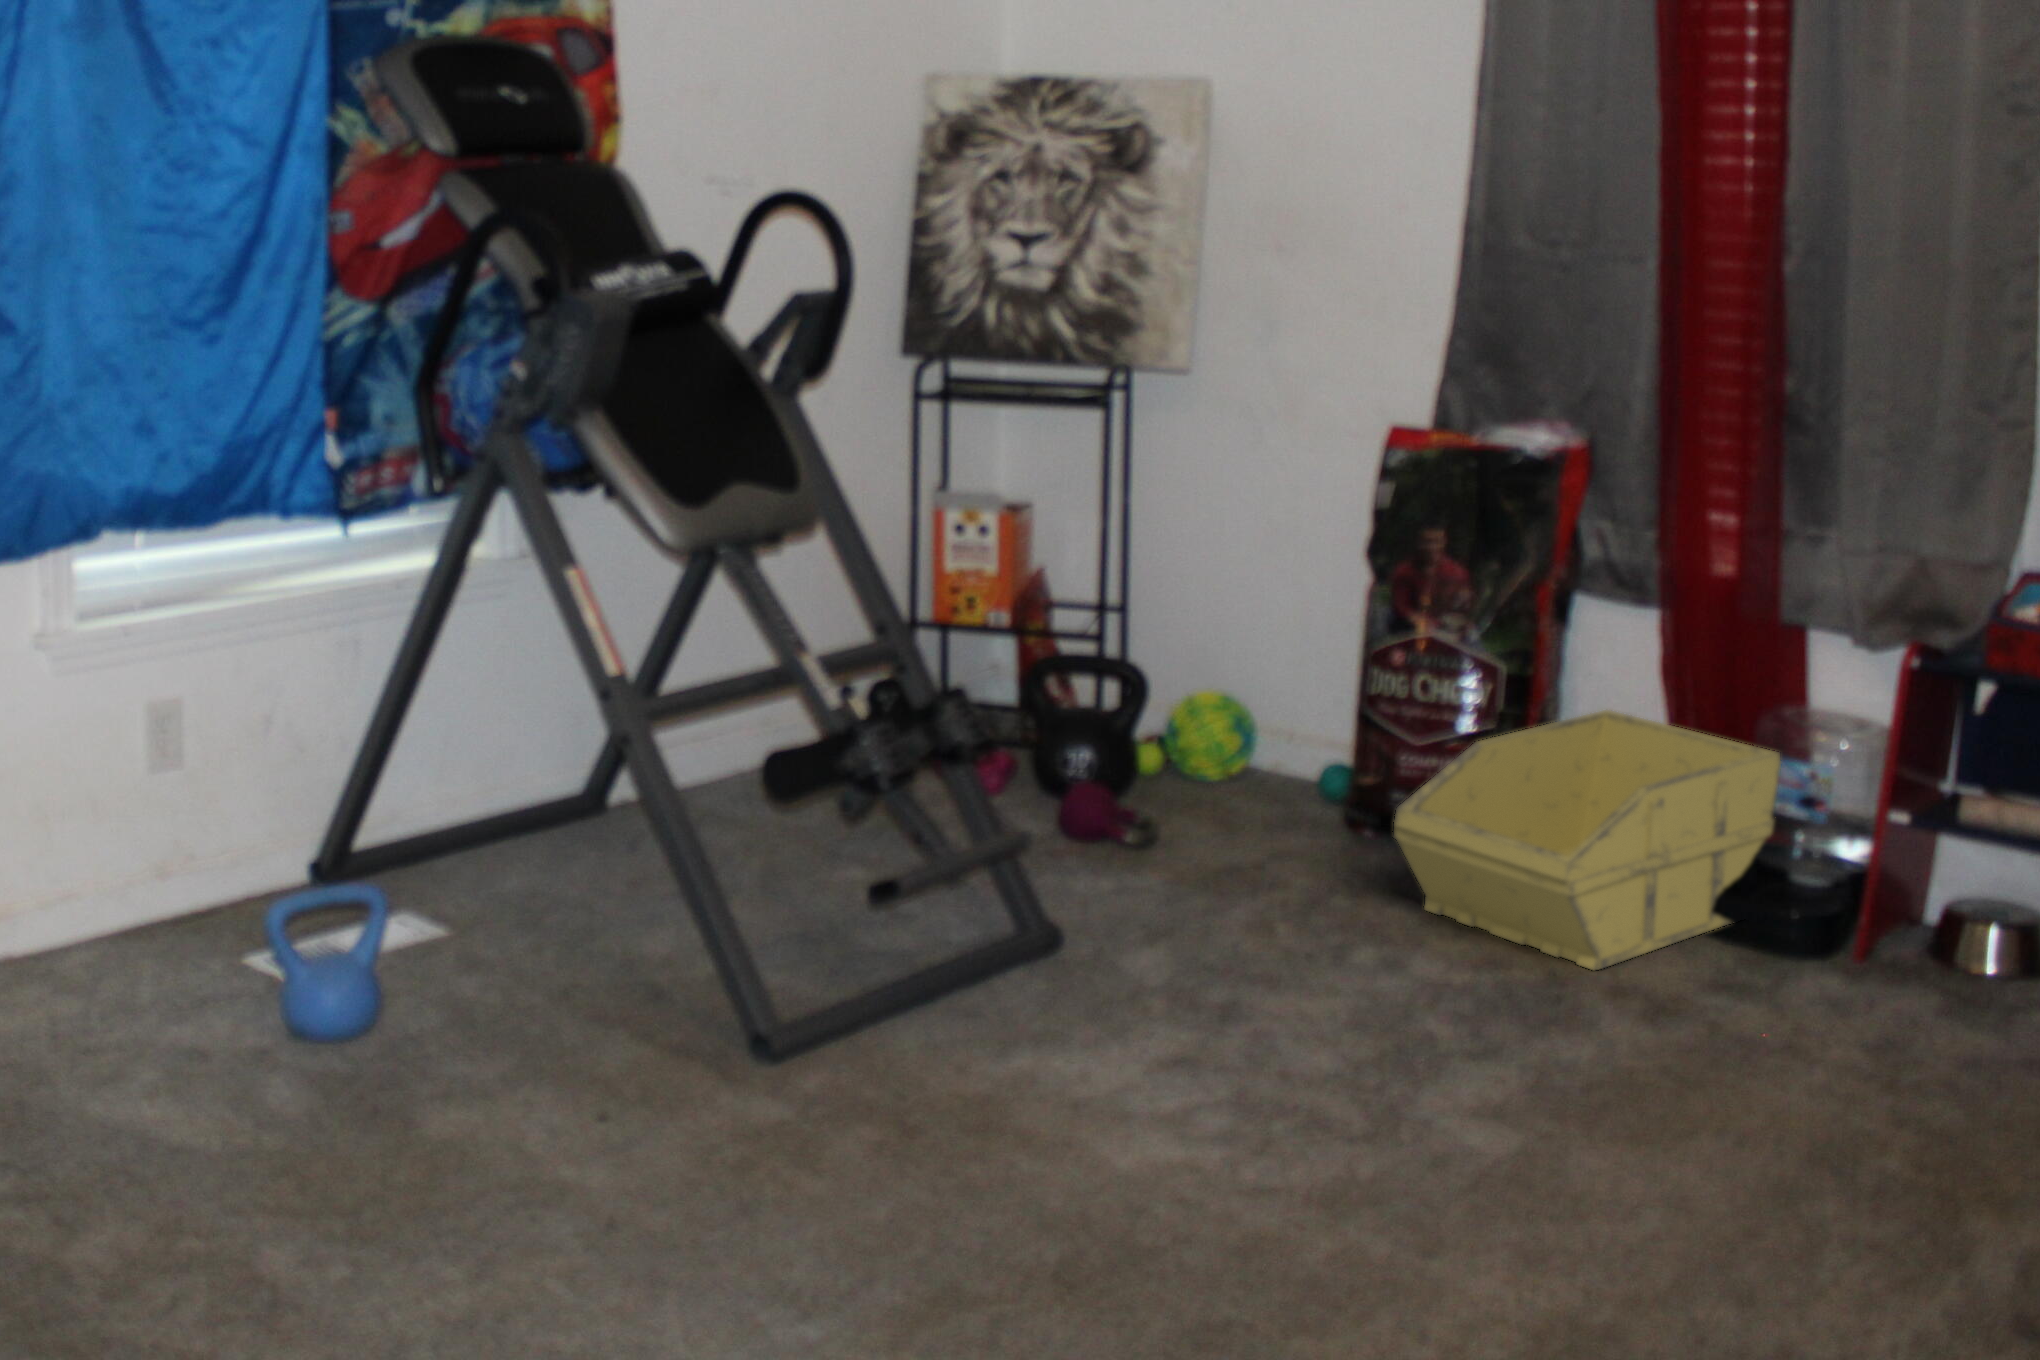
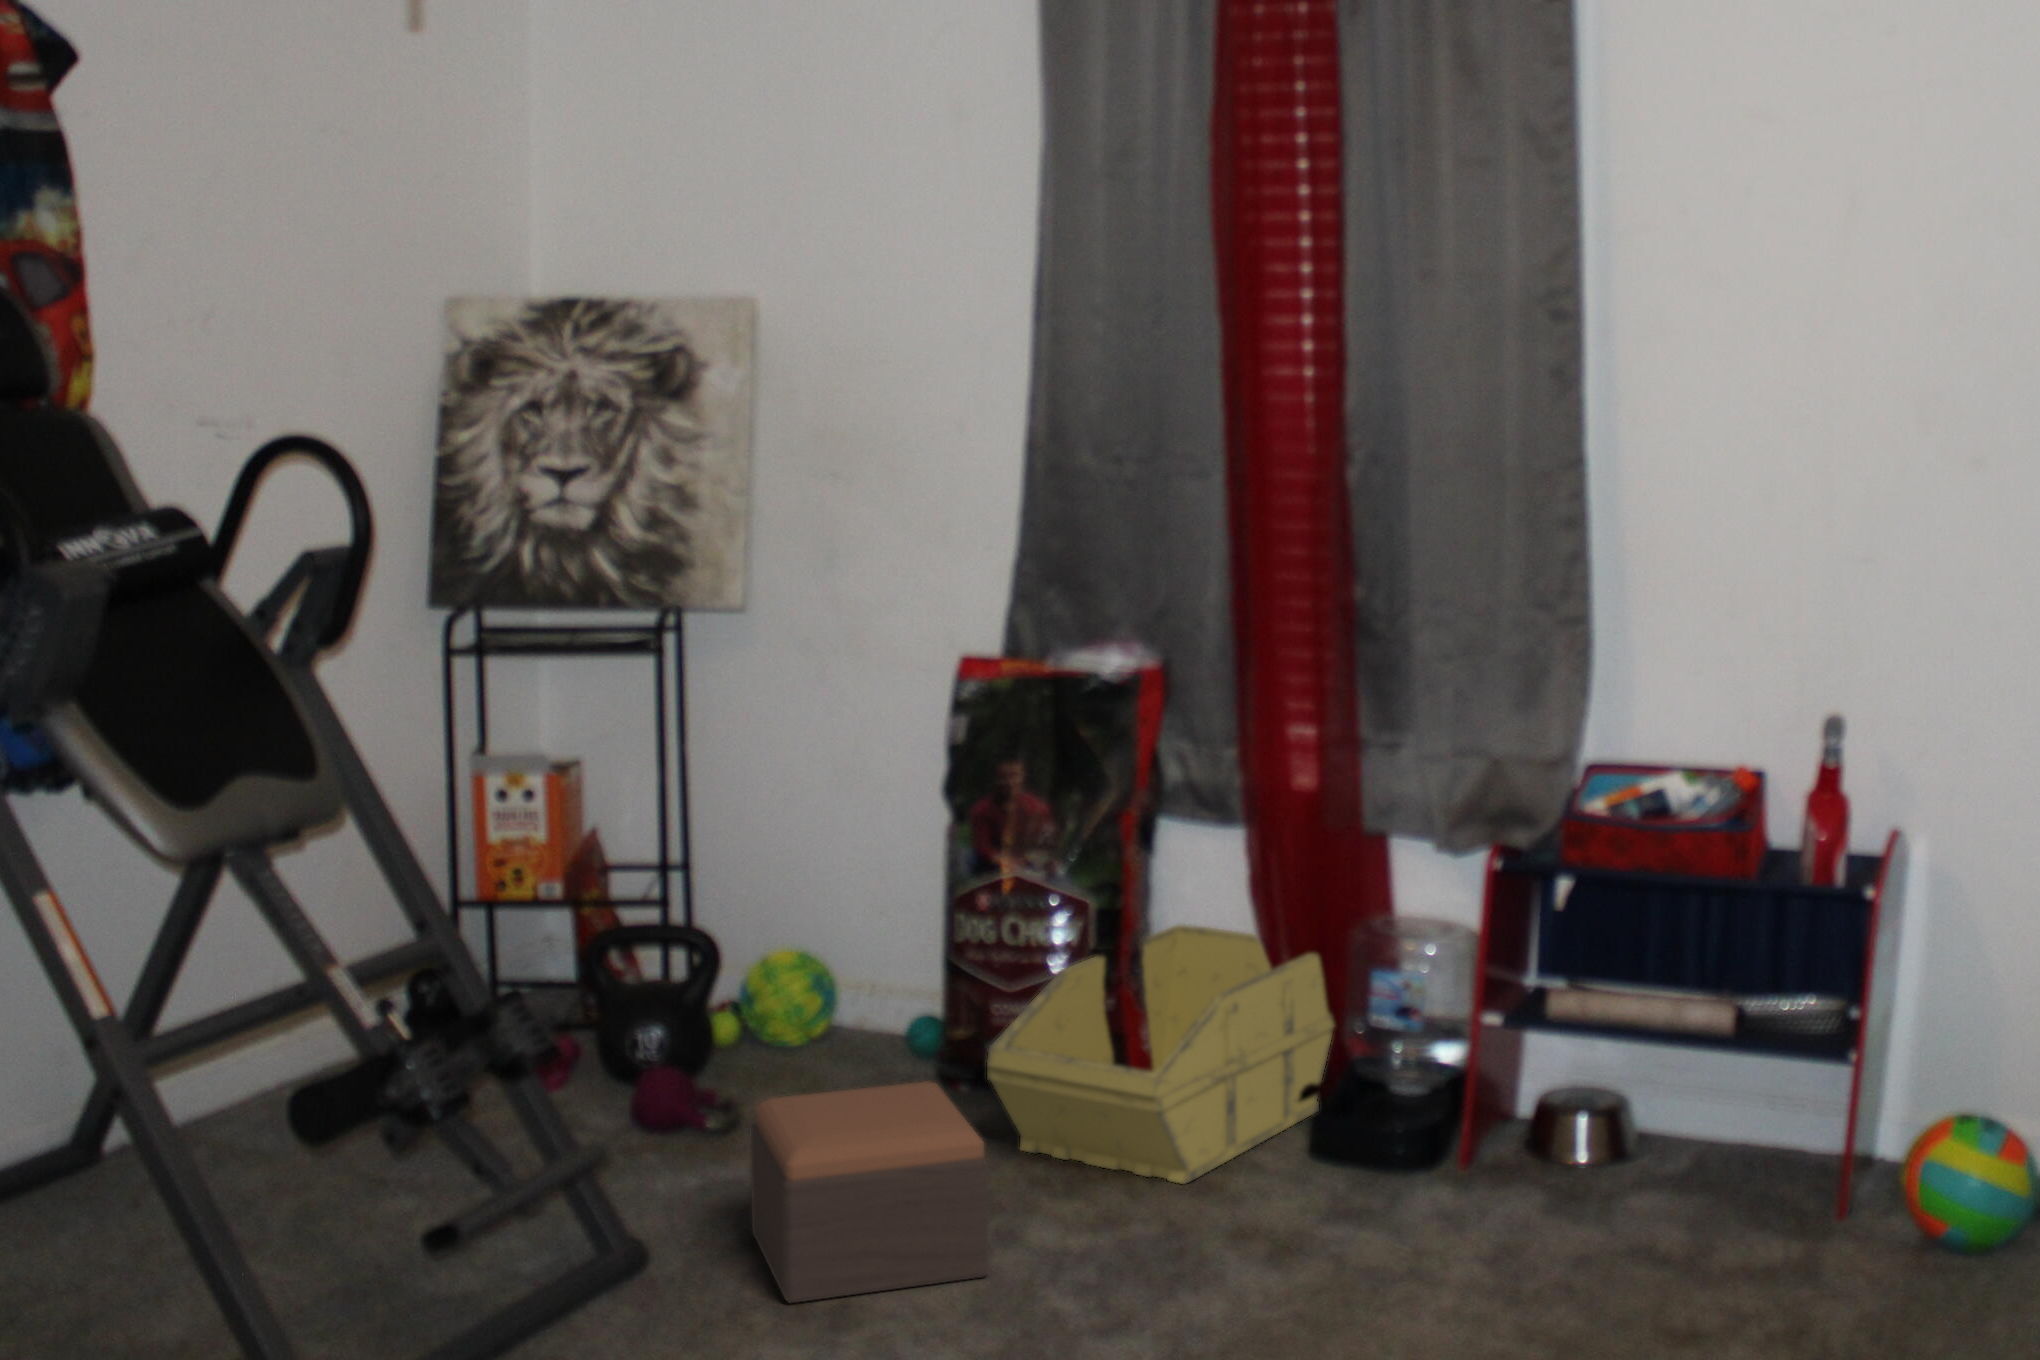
footstool: none [1155,828,1385,1031] -> present [751,1082,989,1303]

